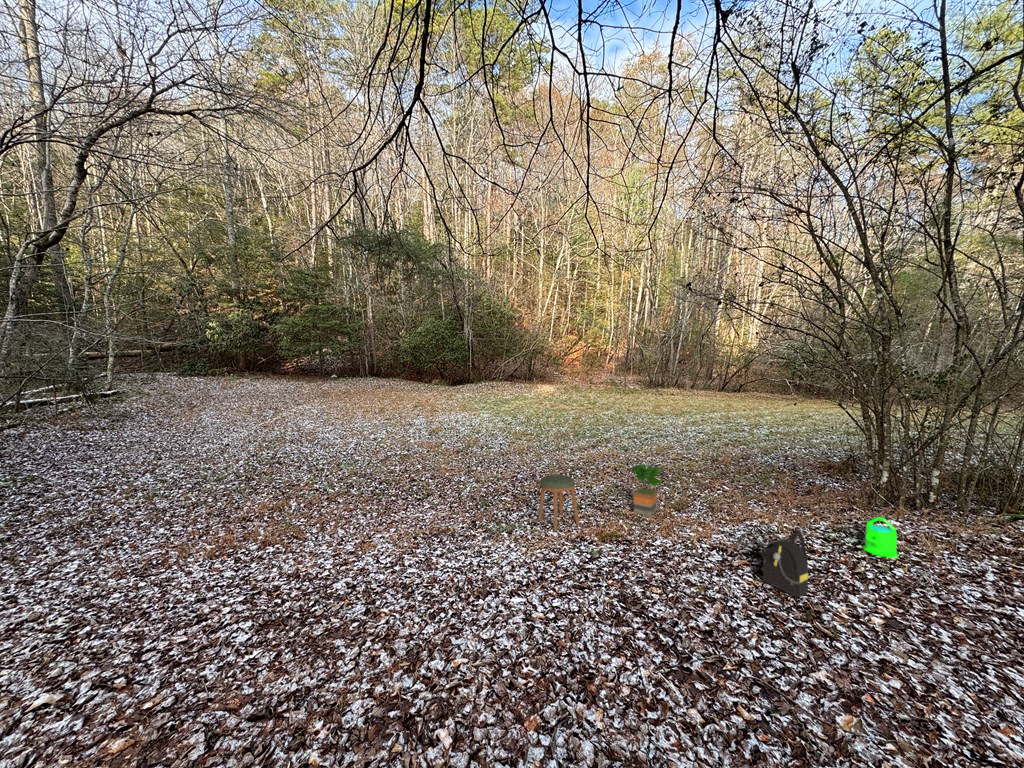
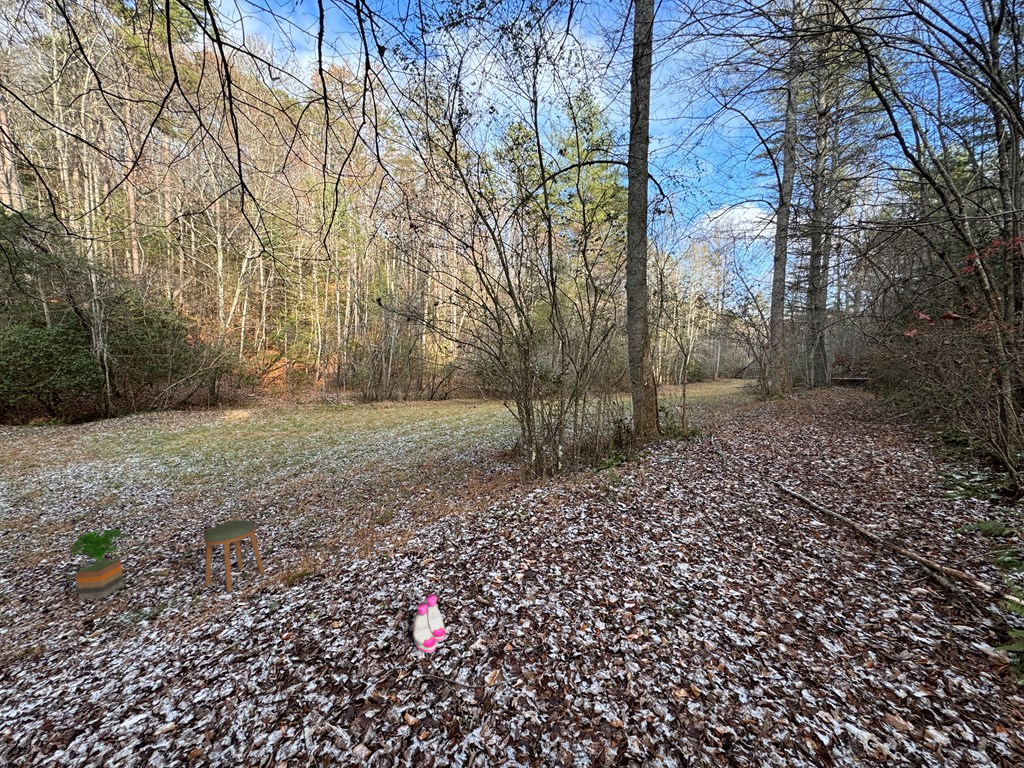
potted tree: present [632,464,662,516] -> present [71,529,126,600]
watering can: present [863,517,898,558] -> none [516,491,538,522]
backpack: present [763,532,808,597] -> none [442,519,476,577]
boots: none [735,601,776,665] -> present [412,594,445,653]

